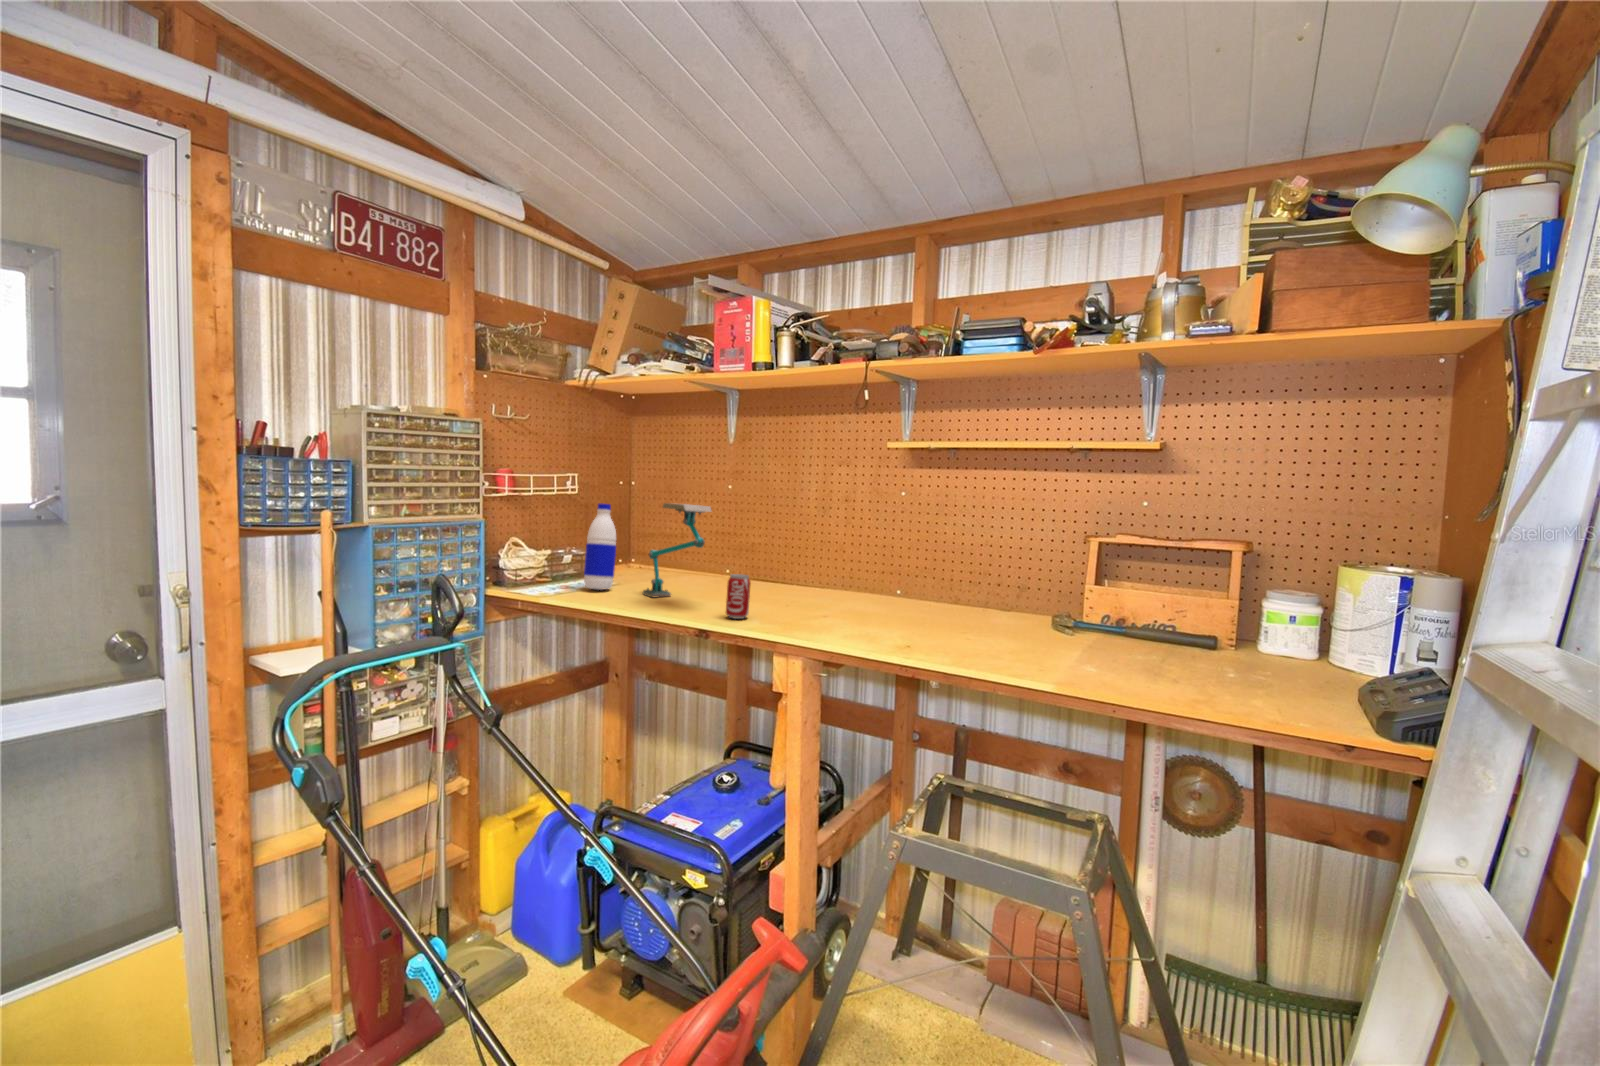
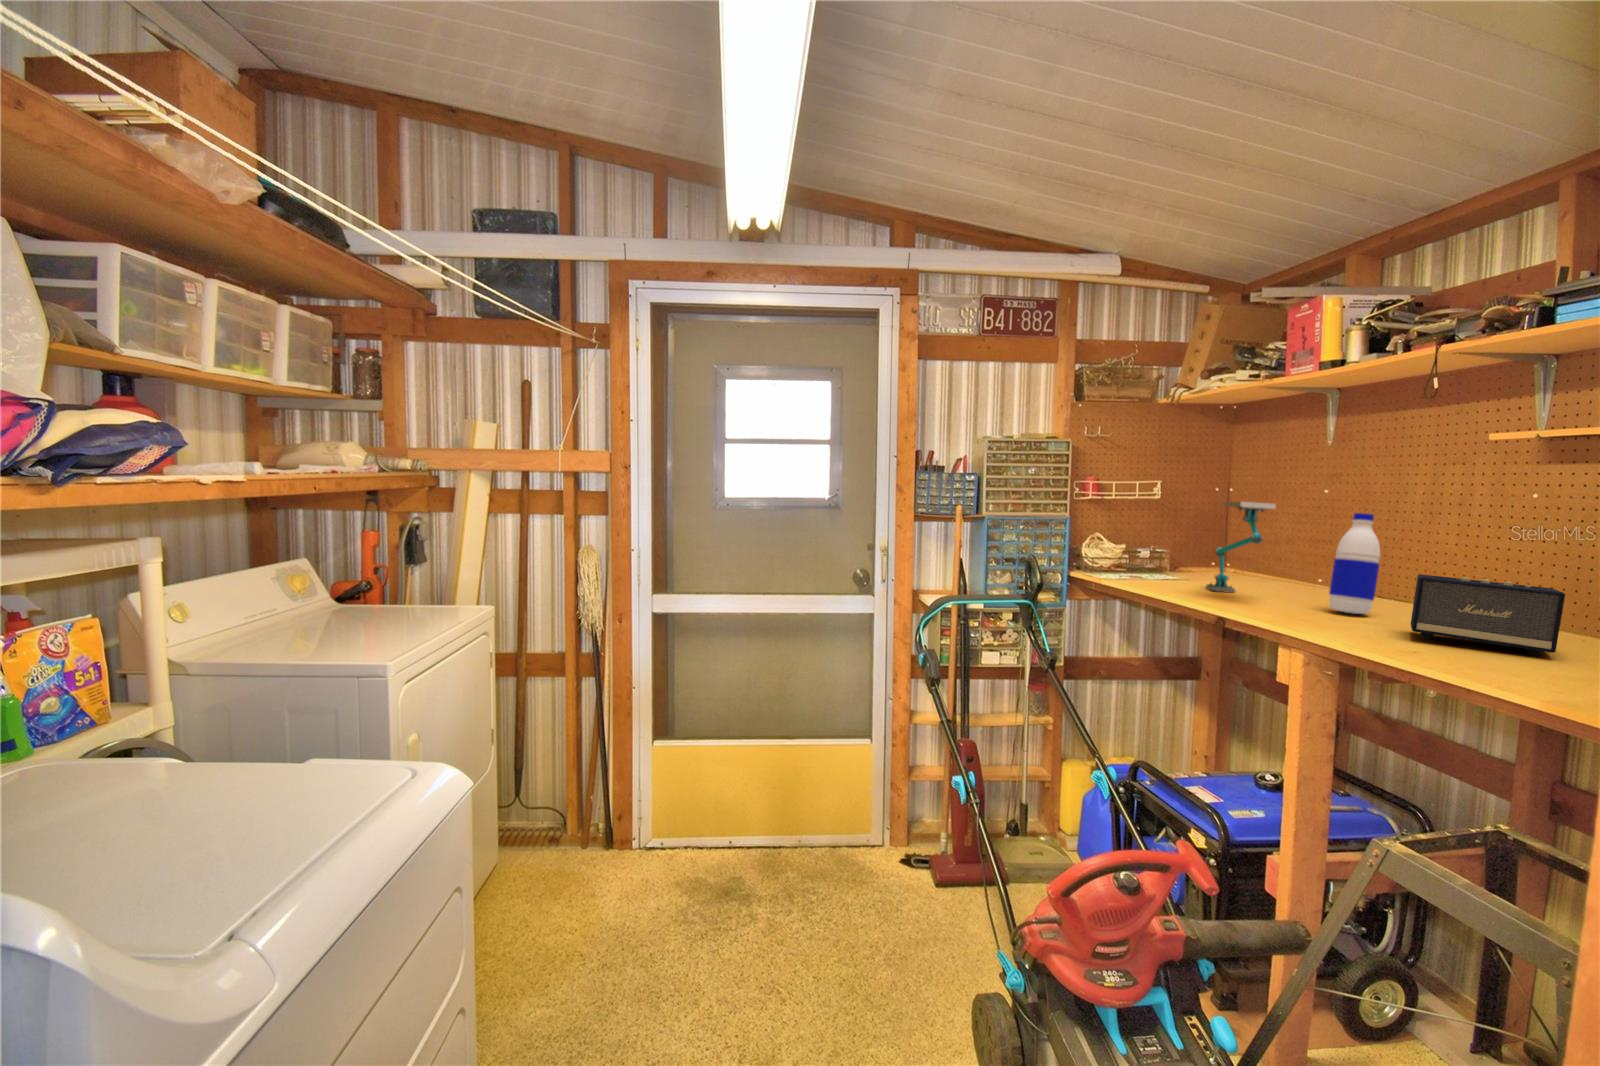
water bottle: present [584,504,616,590] -> present [1329,513,1380,614]
speaker: none [819,569,908,627] -> present [1411,574,1565,656]
beverage can: present [726,574,751,619] -> none [1277,571,1311,617]

